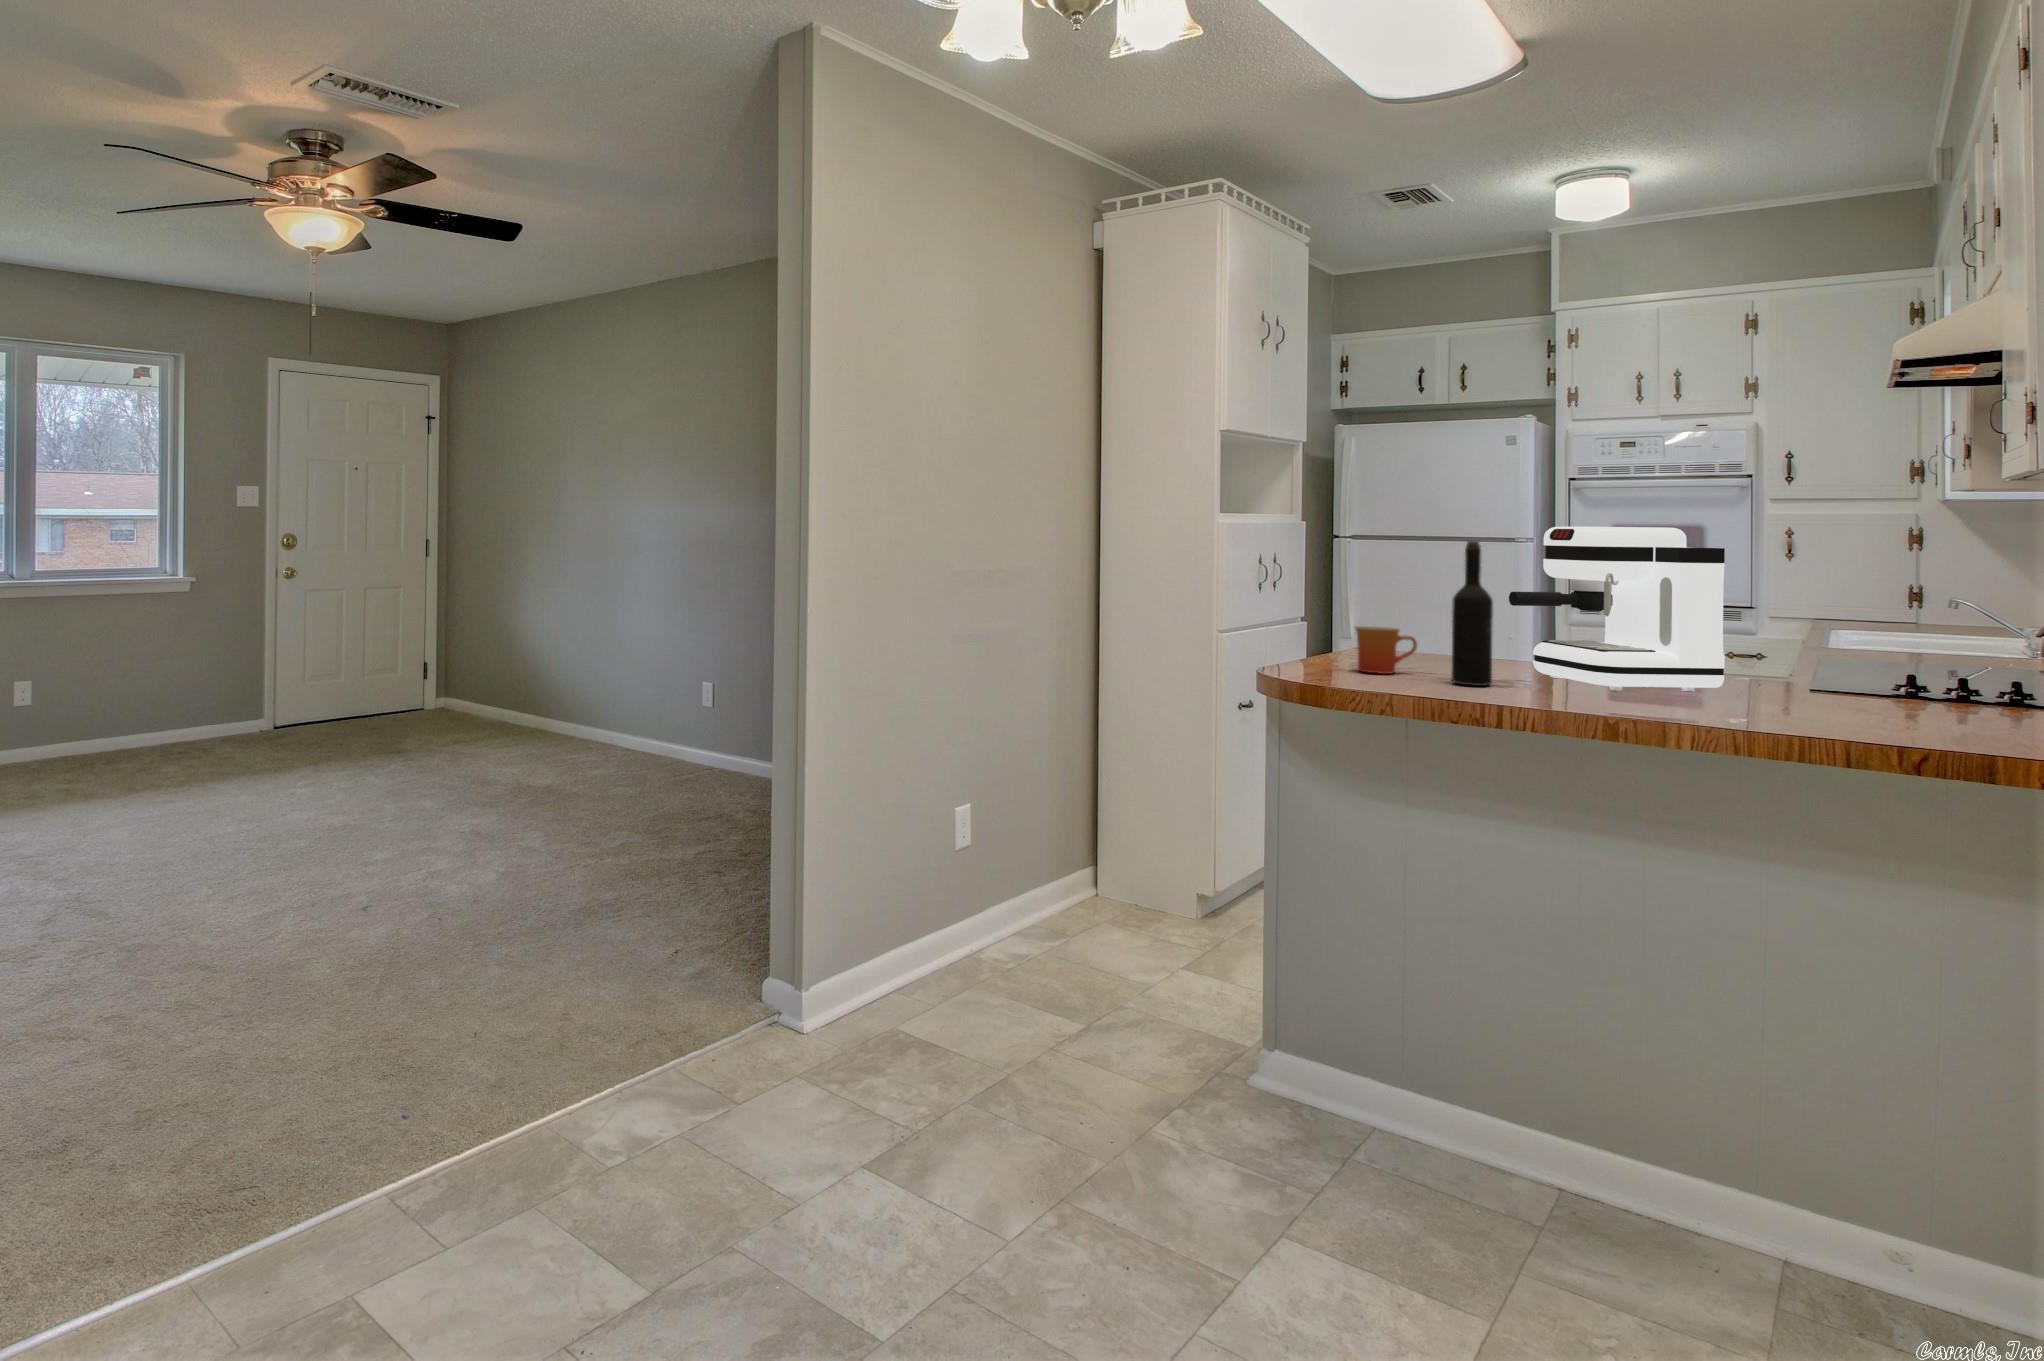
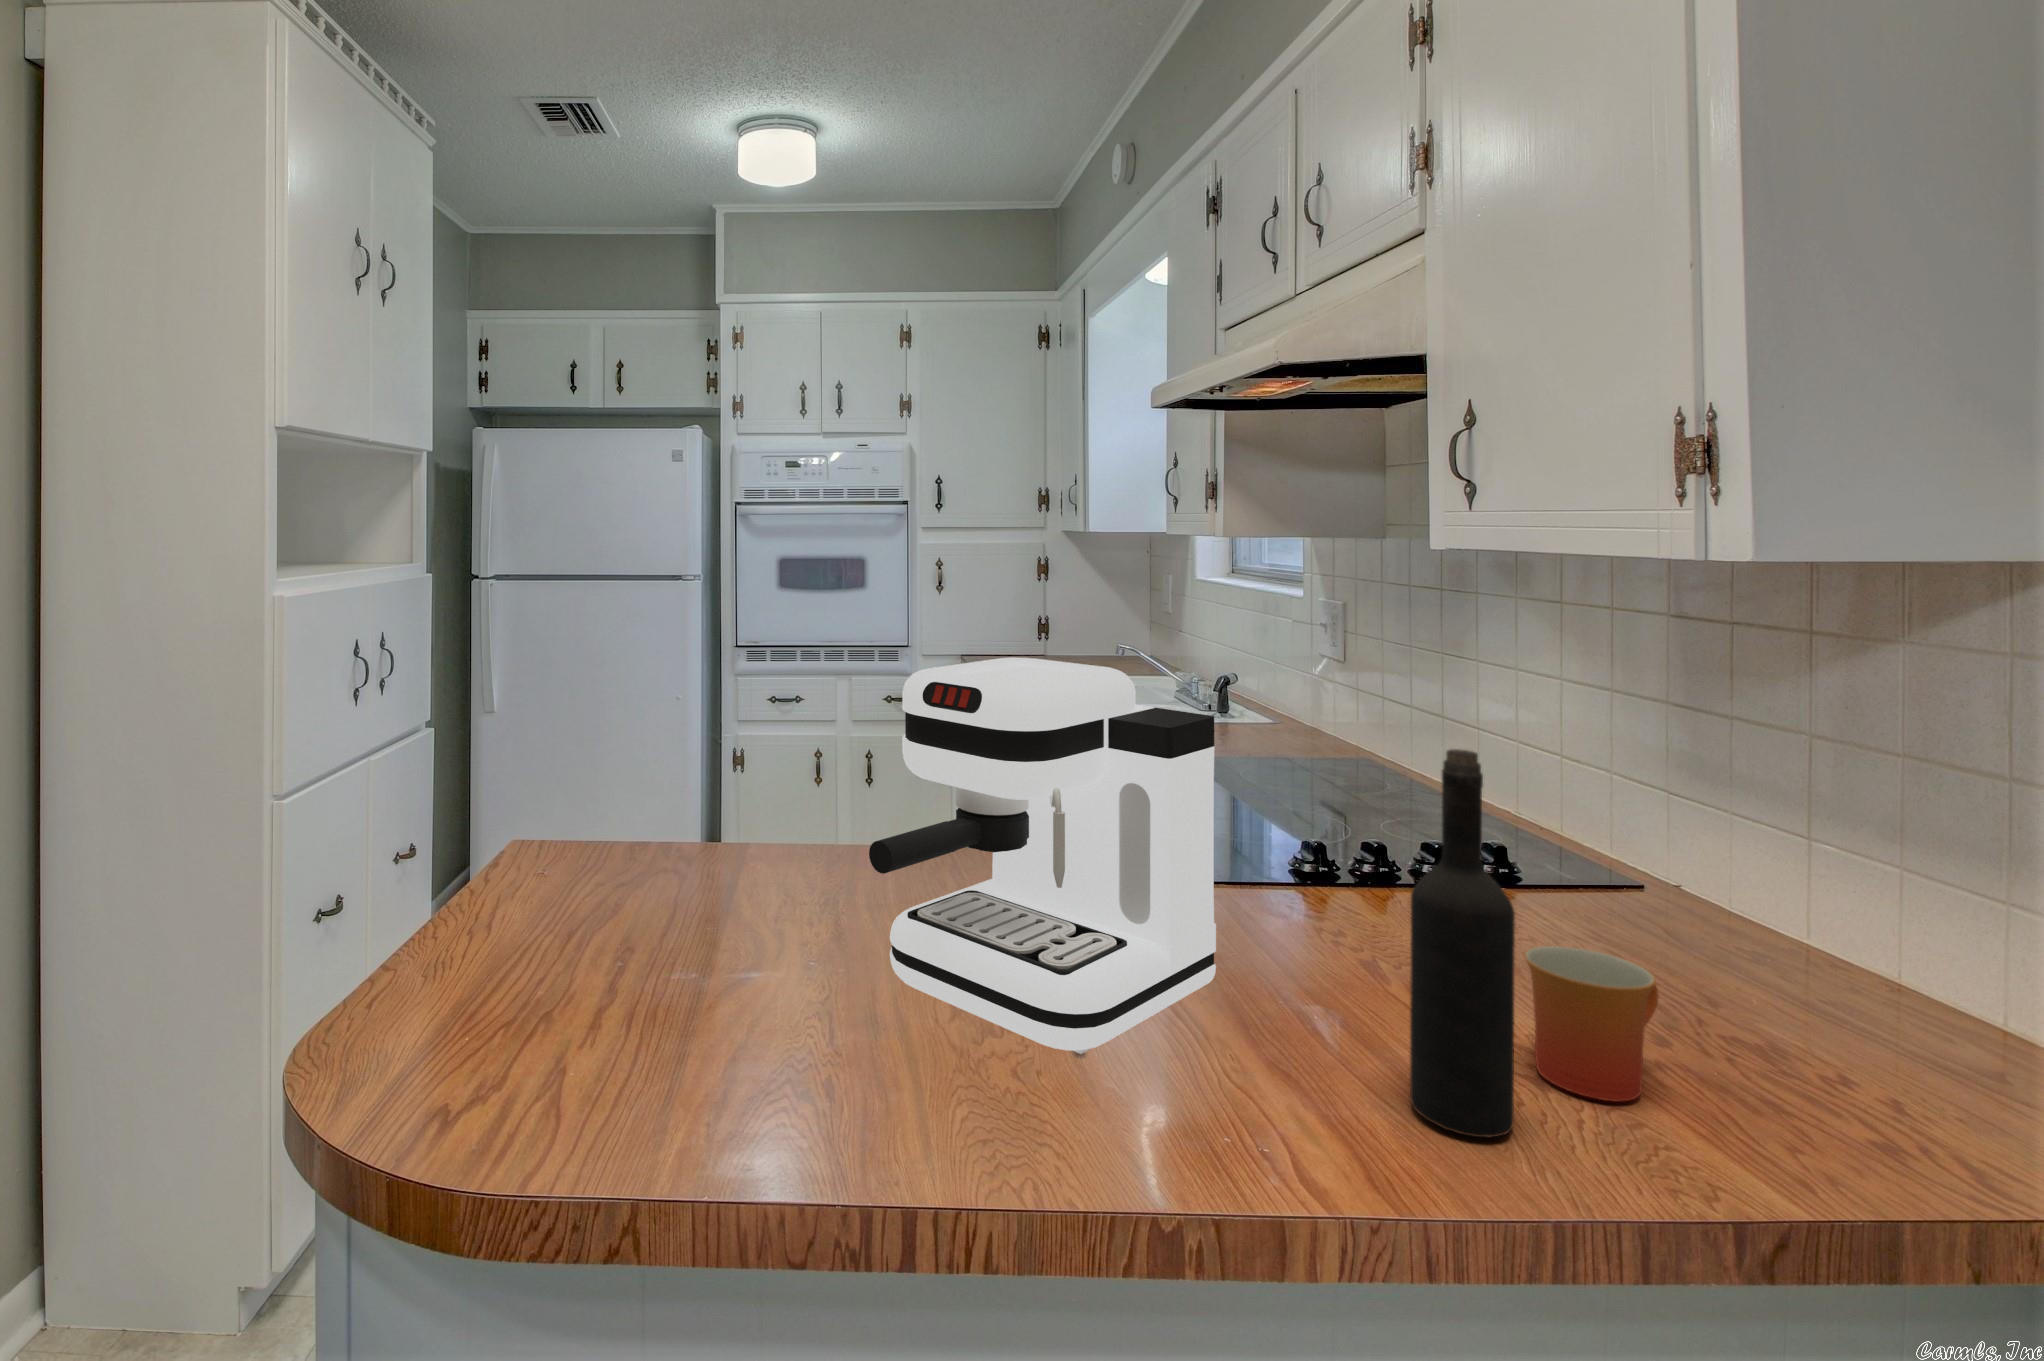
wine bottle: present [1452,541,1493,686] -> present [1410,749,1515,1137]
mug: present [1355,626,1417,674] -> present [1524,946,1659,1102]

